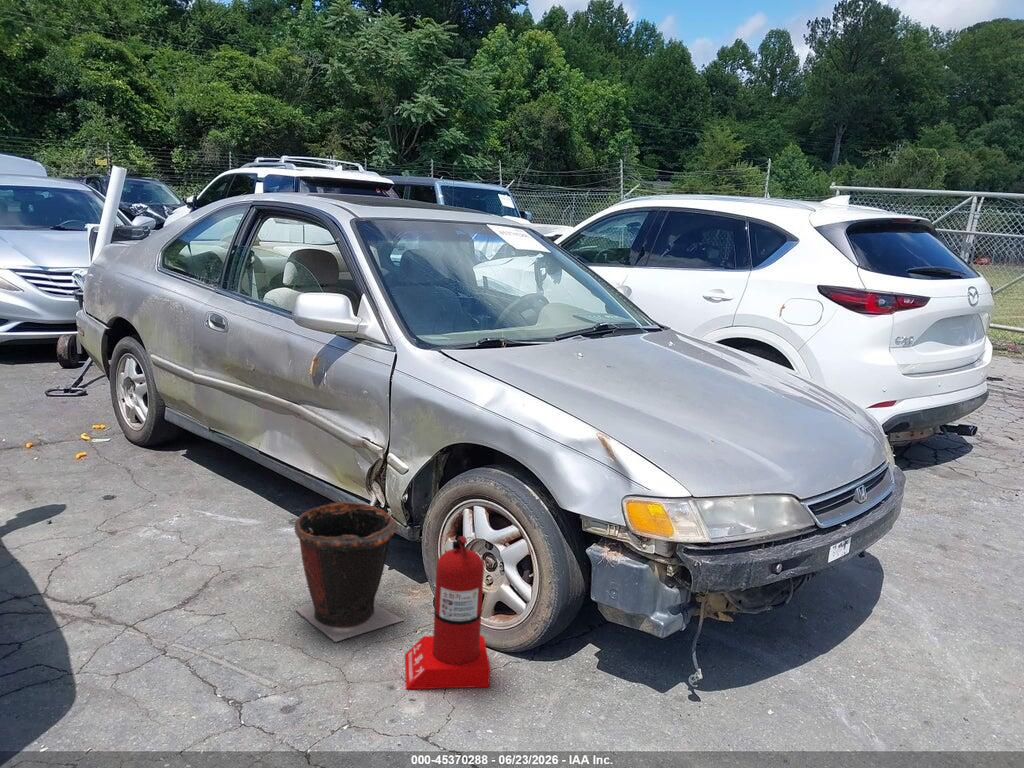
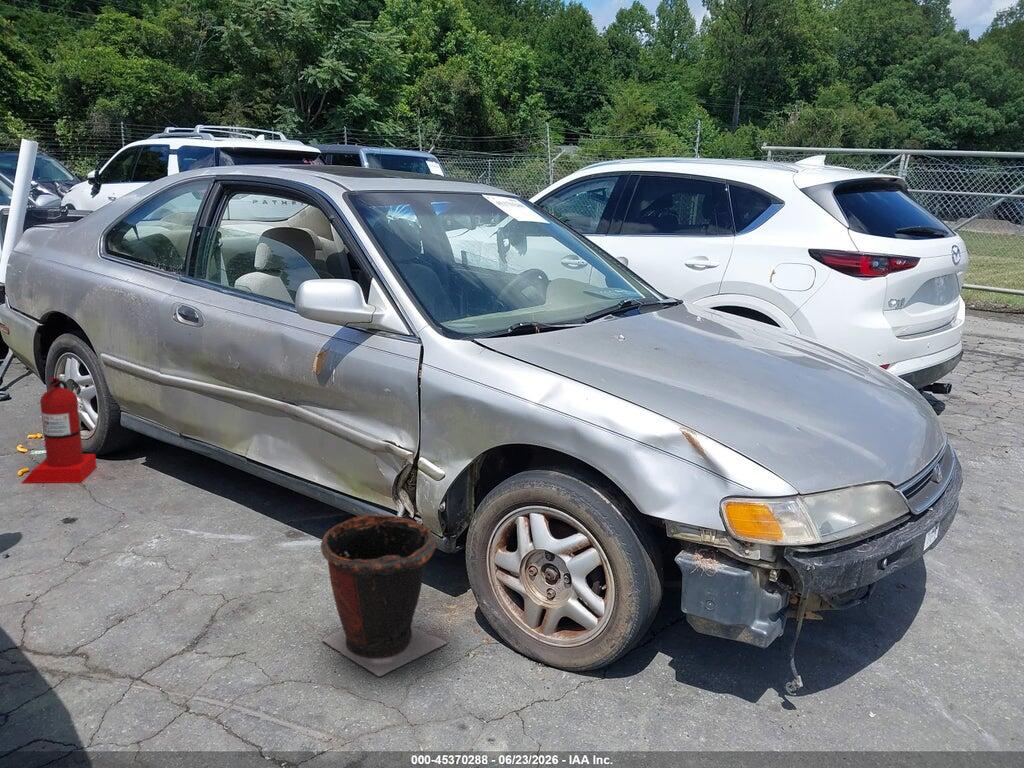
fire extinguisher: present [405,536,490,689] -> present [22,378,96,483]

